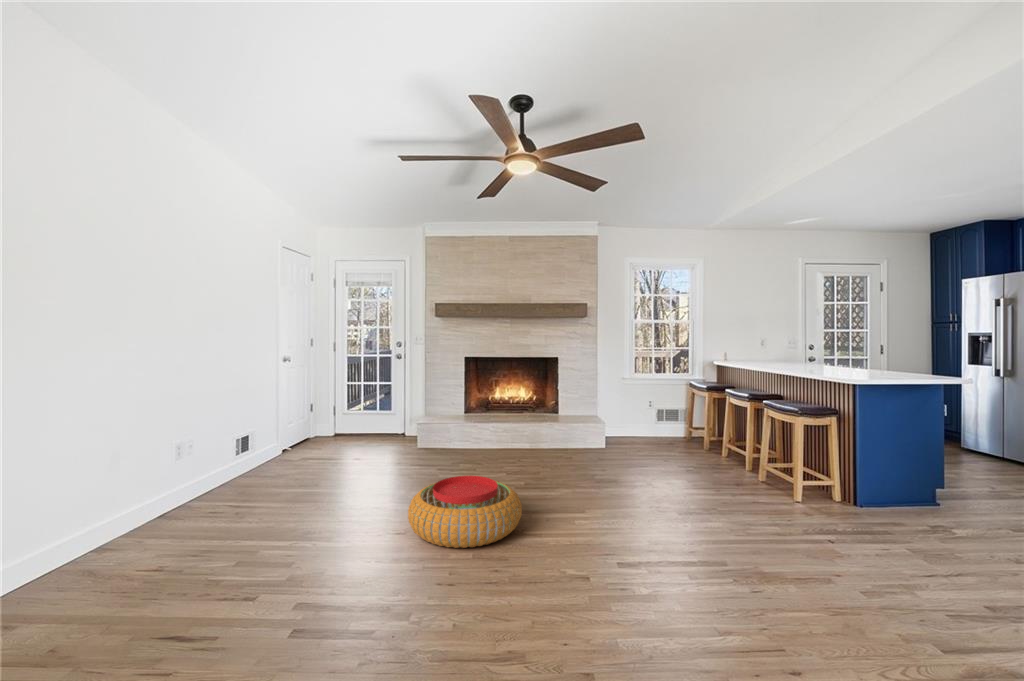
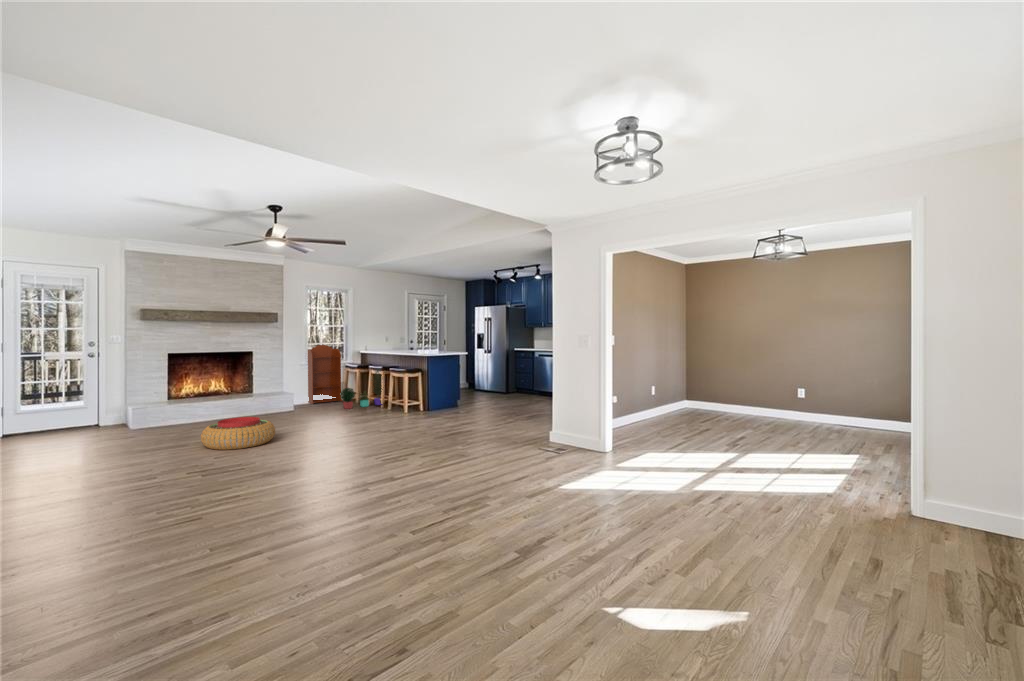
bookcase: none [632,351,681,440] -> present [308,345,342,404]
potted plant: none [670,396,756,462] -> present [341,369,383,409]

